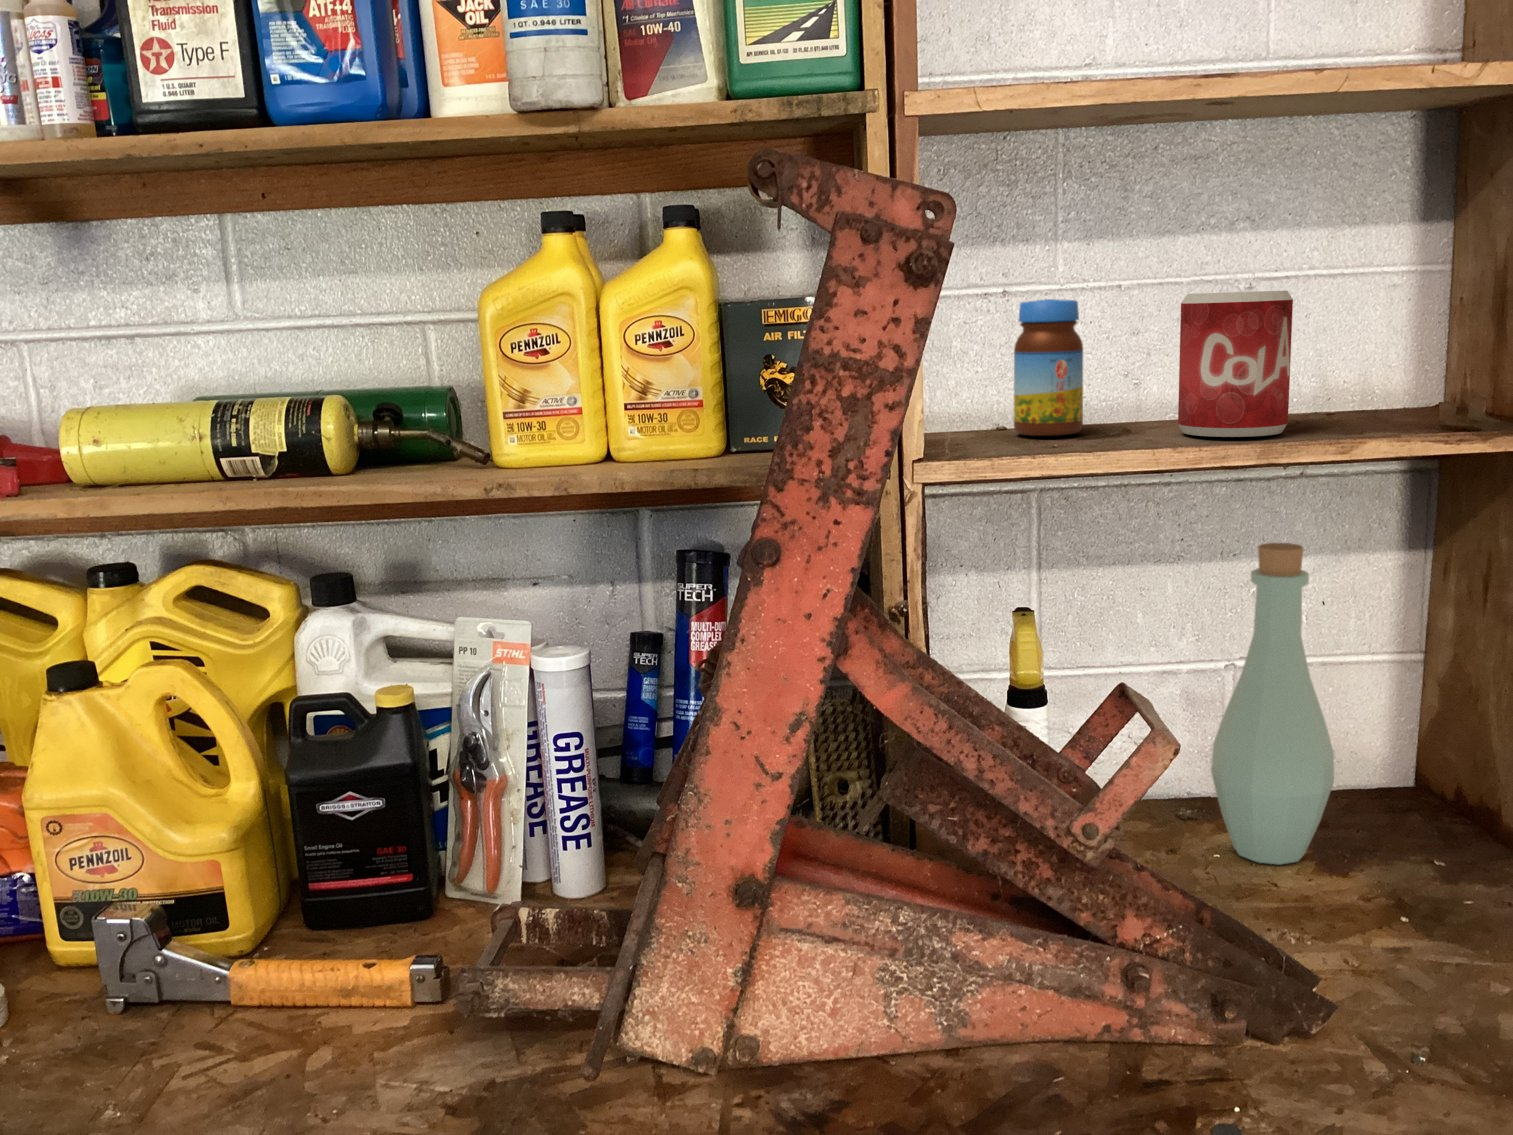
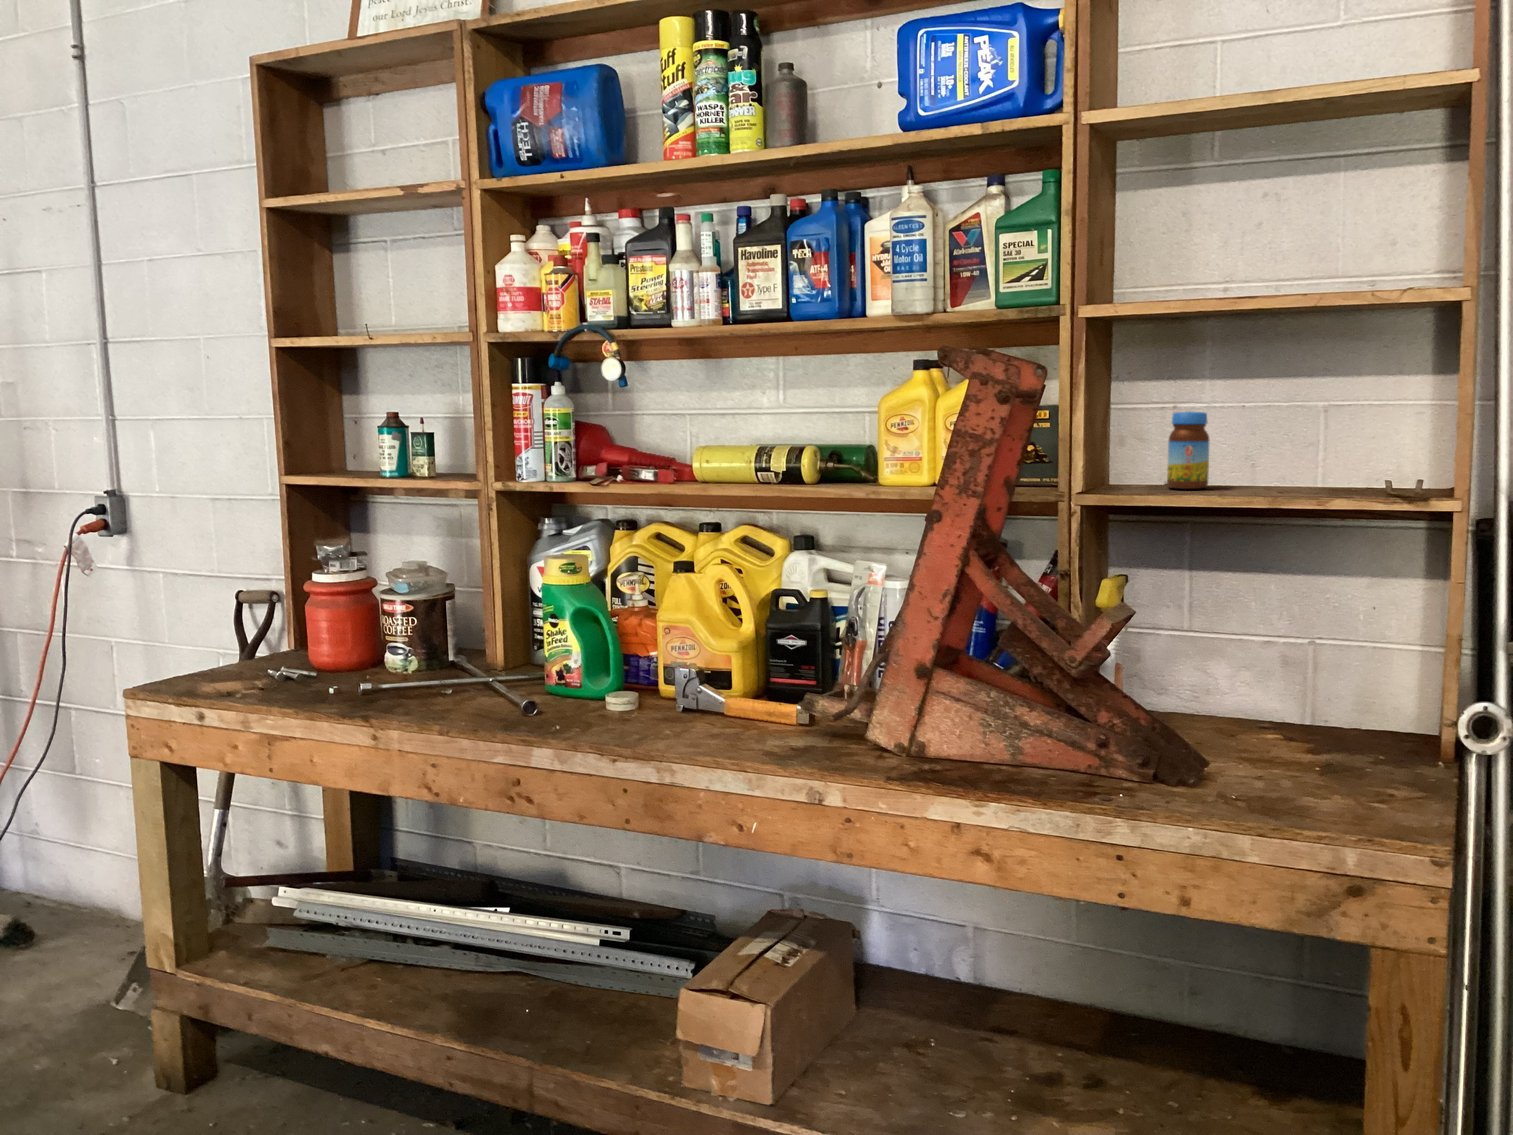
beverage can: present [1178,291,1293,437] -> none [1255,411,1325,494]
bottle: present [1211,543,1334,865] -> none [1262,558,1336,751]

